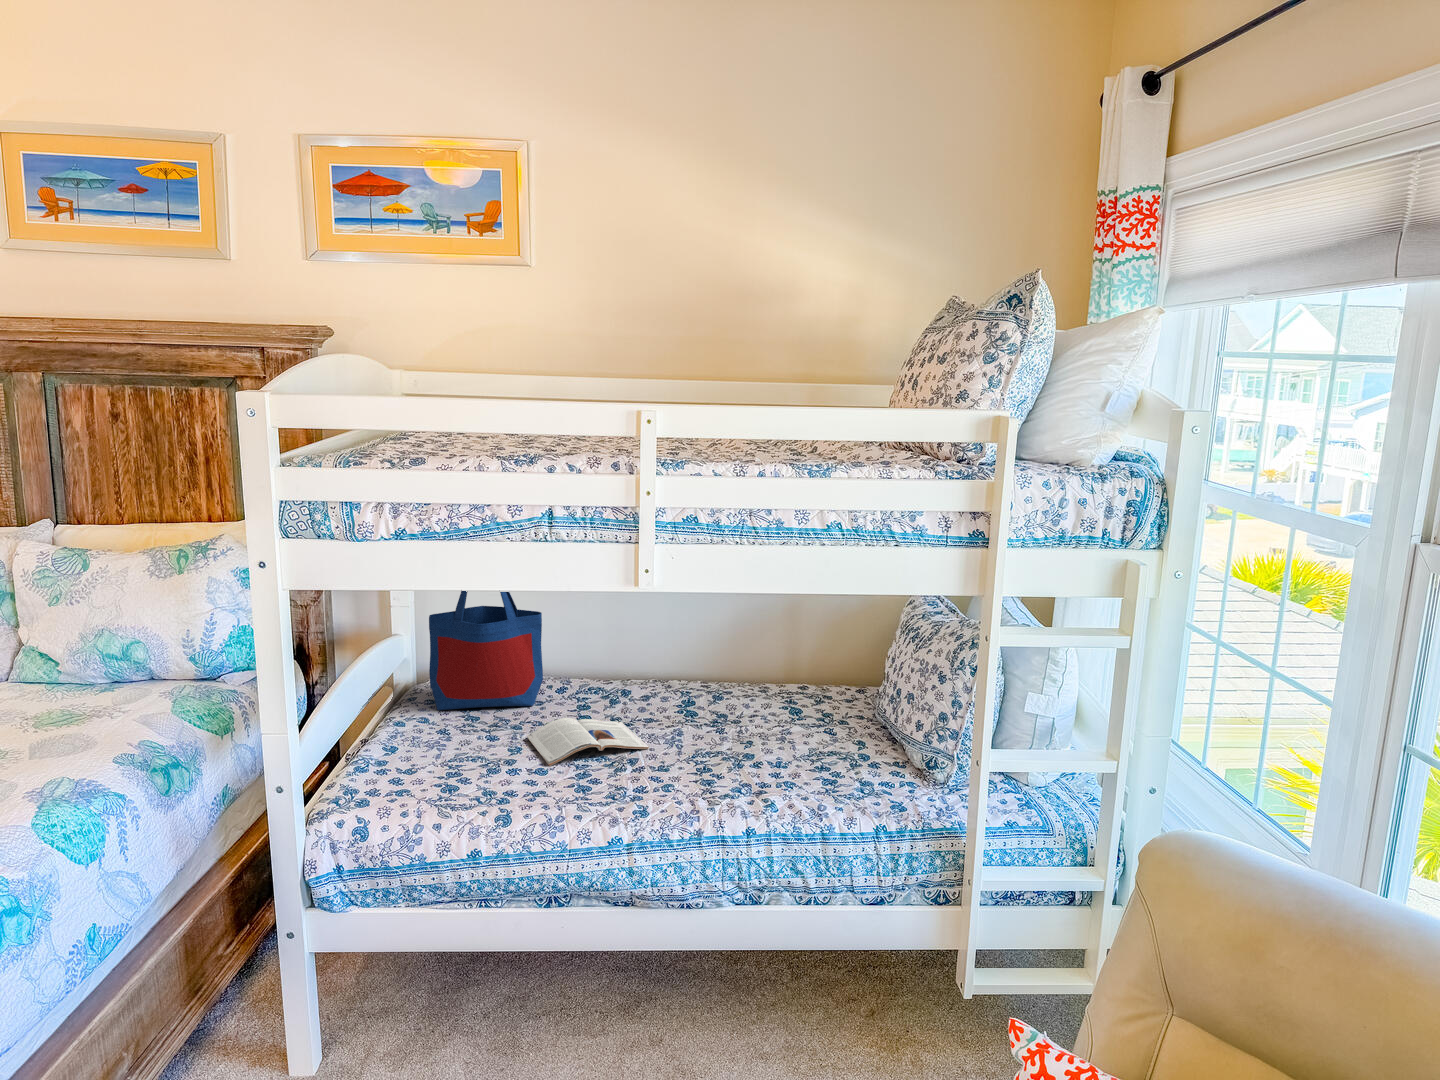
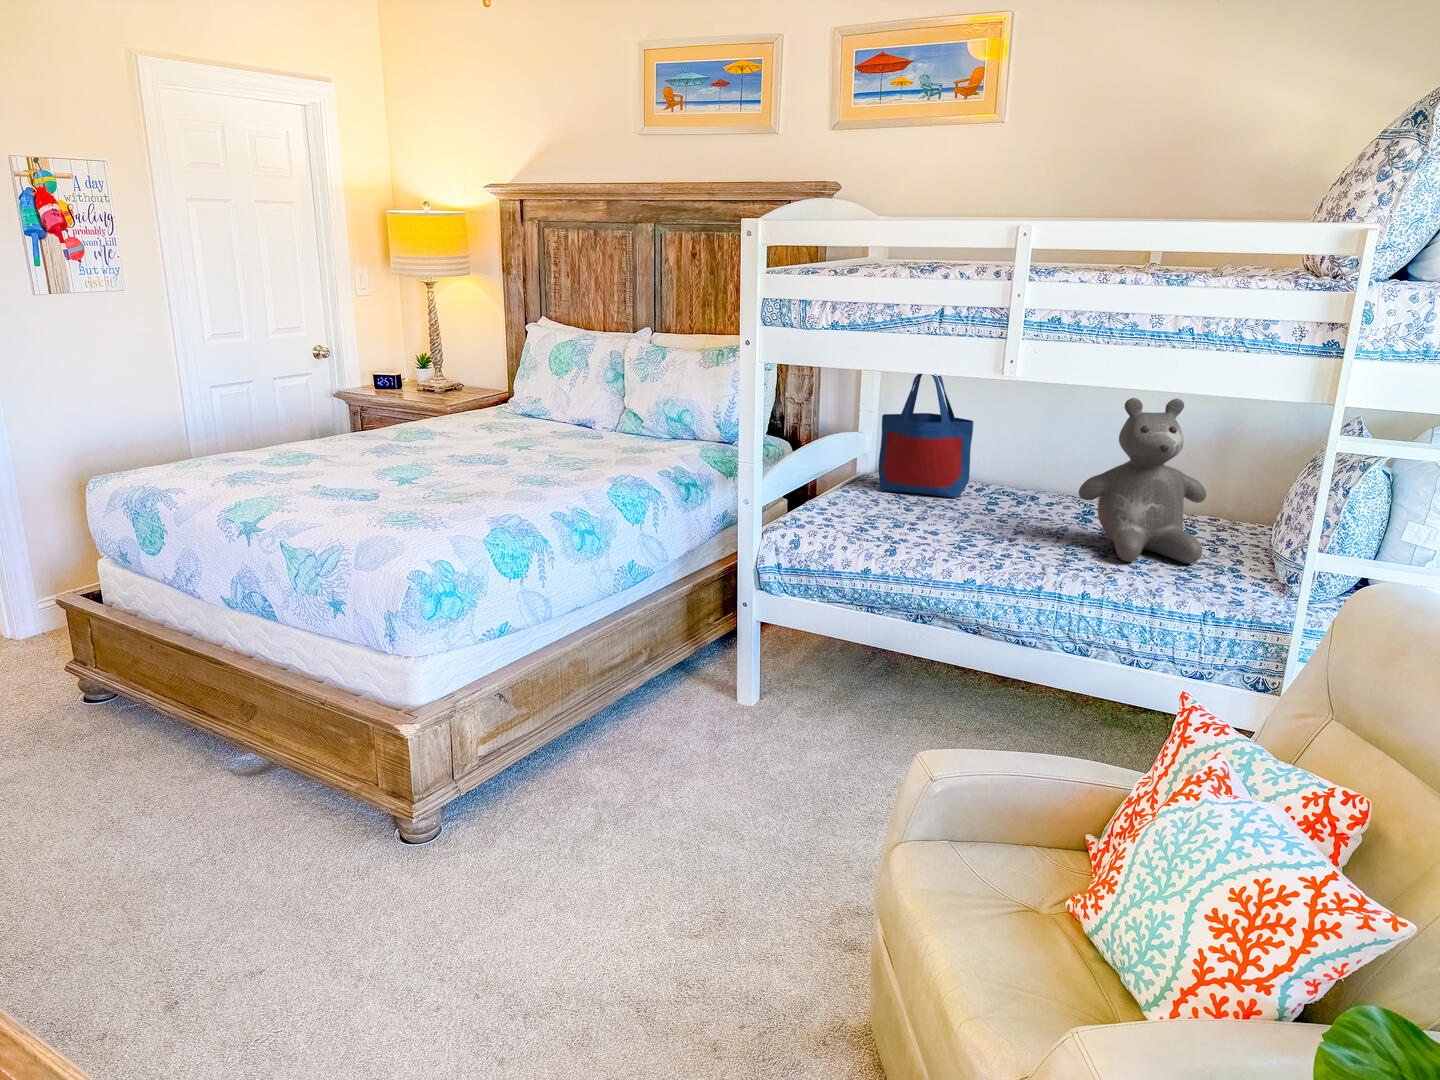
teddy bear: none [698,582,834,772] -> present [1079,398,1206,563]
magazine: present [527,718,649,766] -> none [937,503,1033,535]

